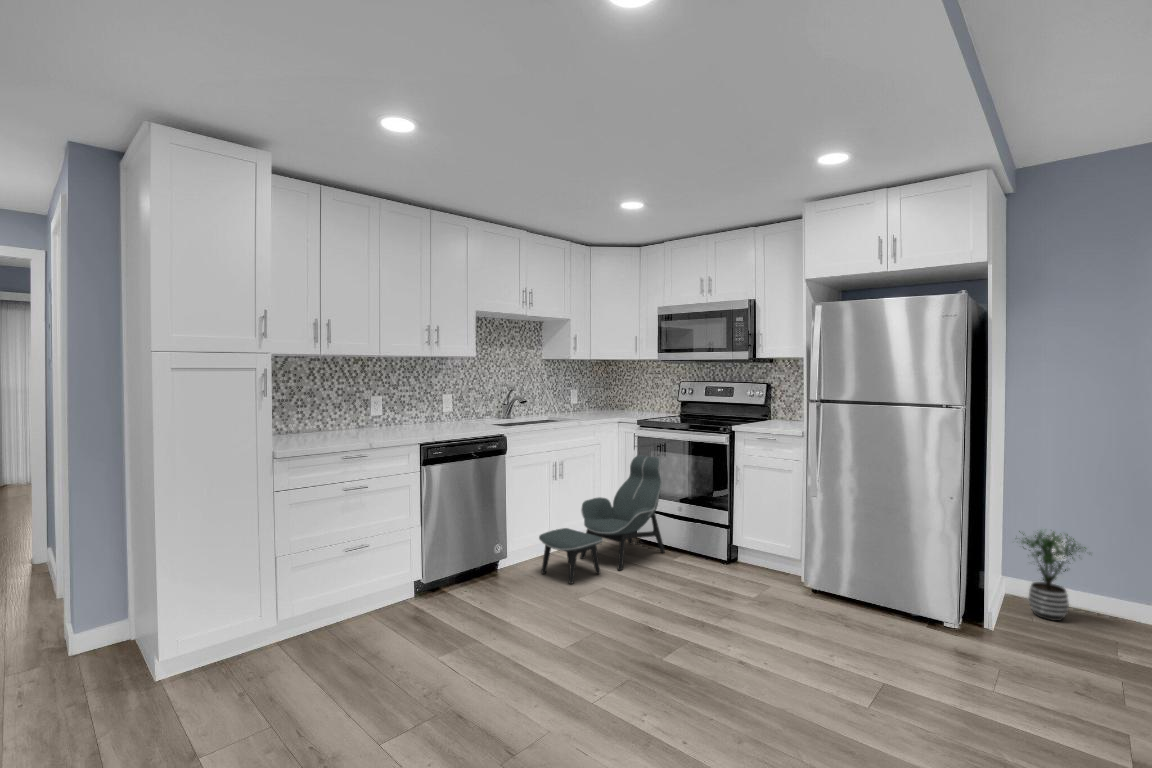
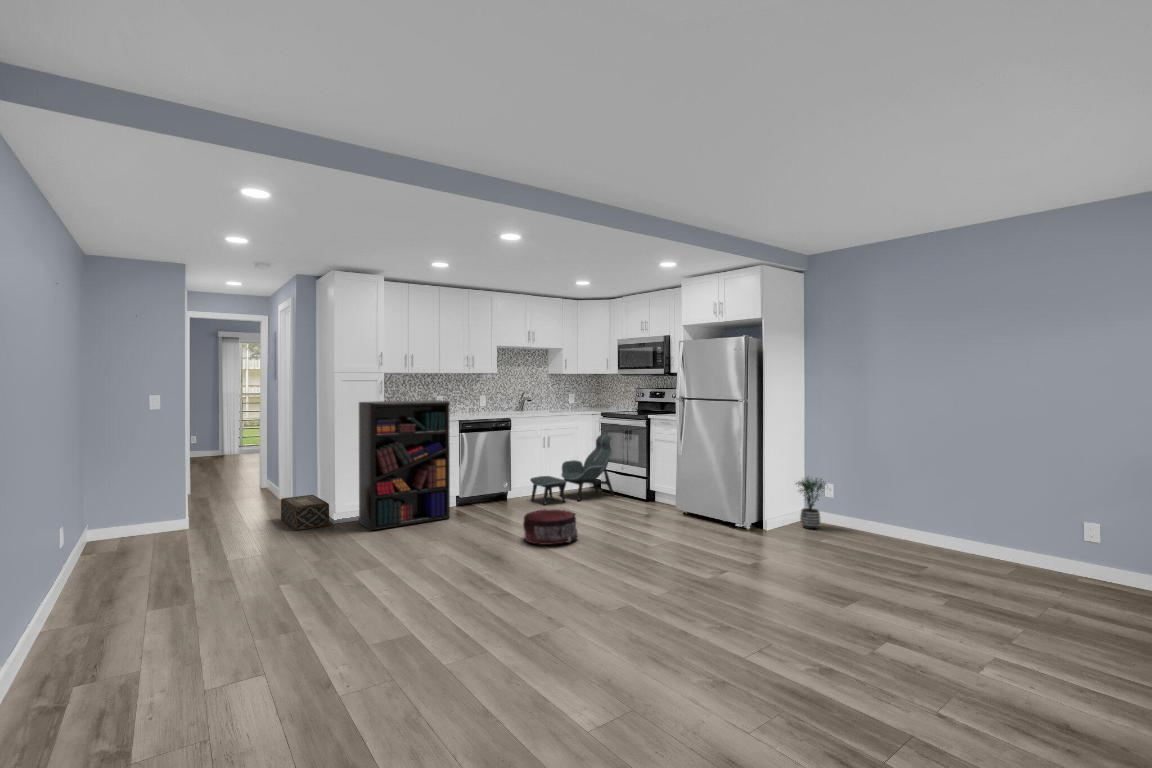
bookshelf: none [218,406,414,698] -> present [359,400,450,530]
woven basket: none [36,606,150,714] -> present [281,495,329,530]
pouf: none [595,624,708,724] -> present [523,509,578,545]

